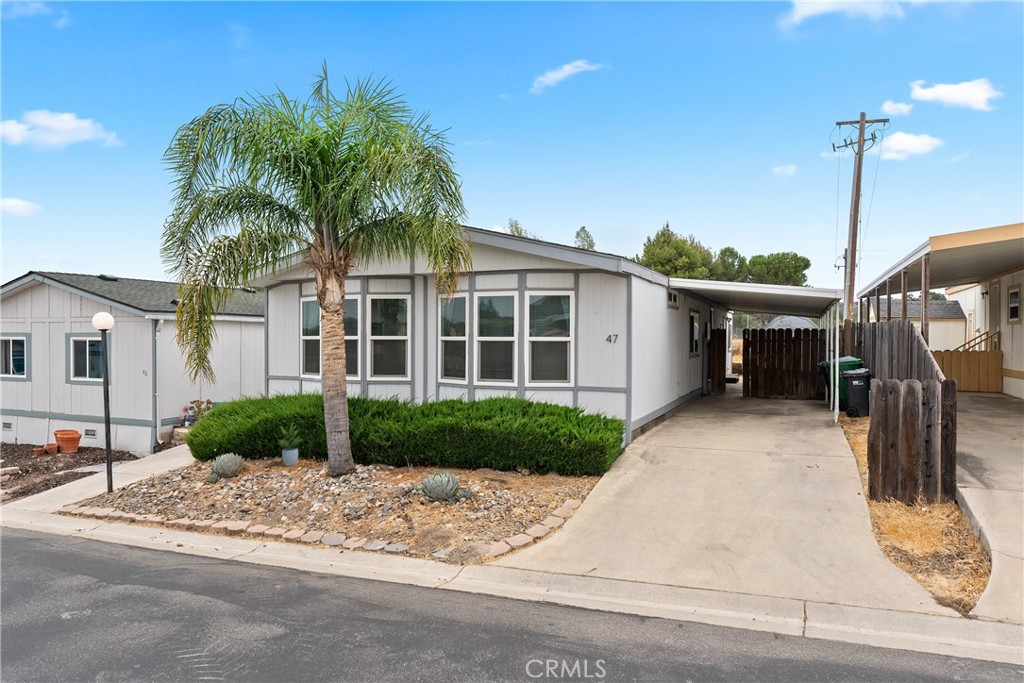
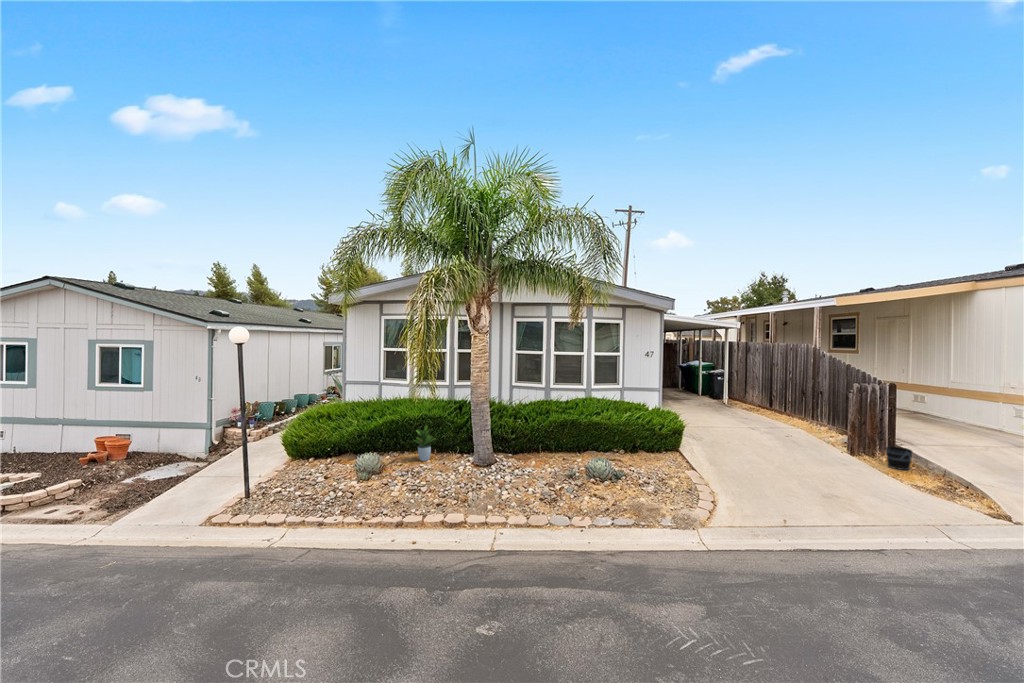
bucket: none [897,477,936,516] -> present [886,446,912,470]

